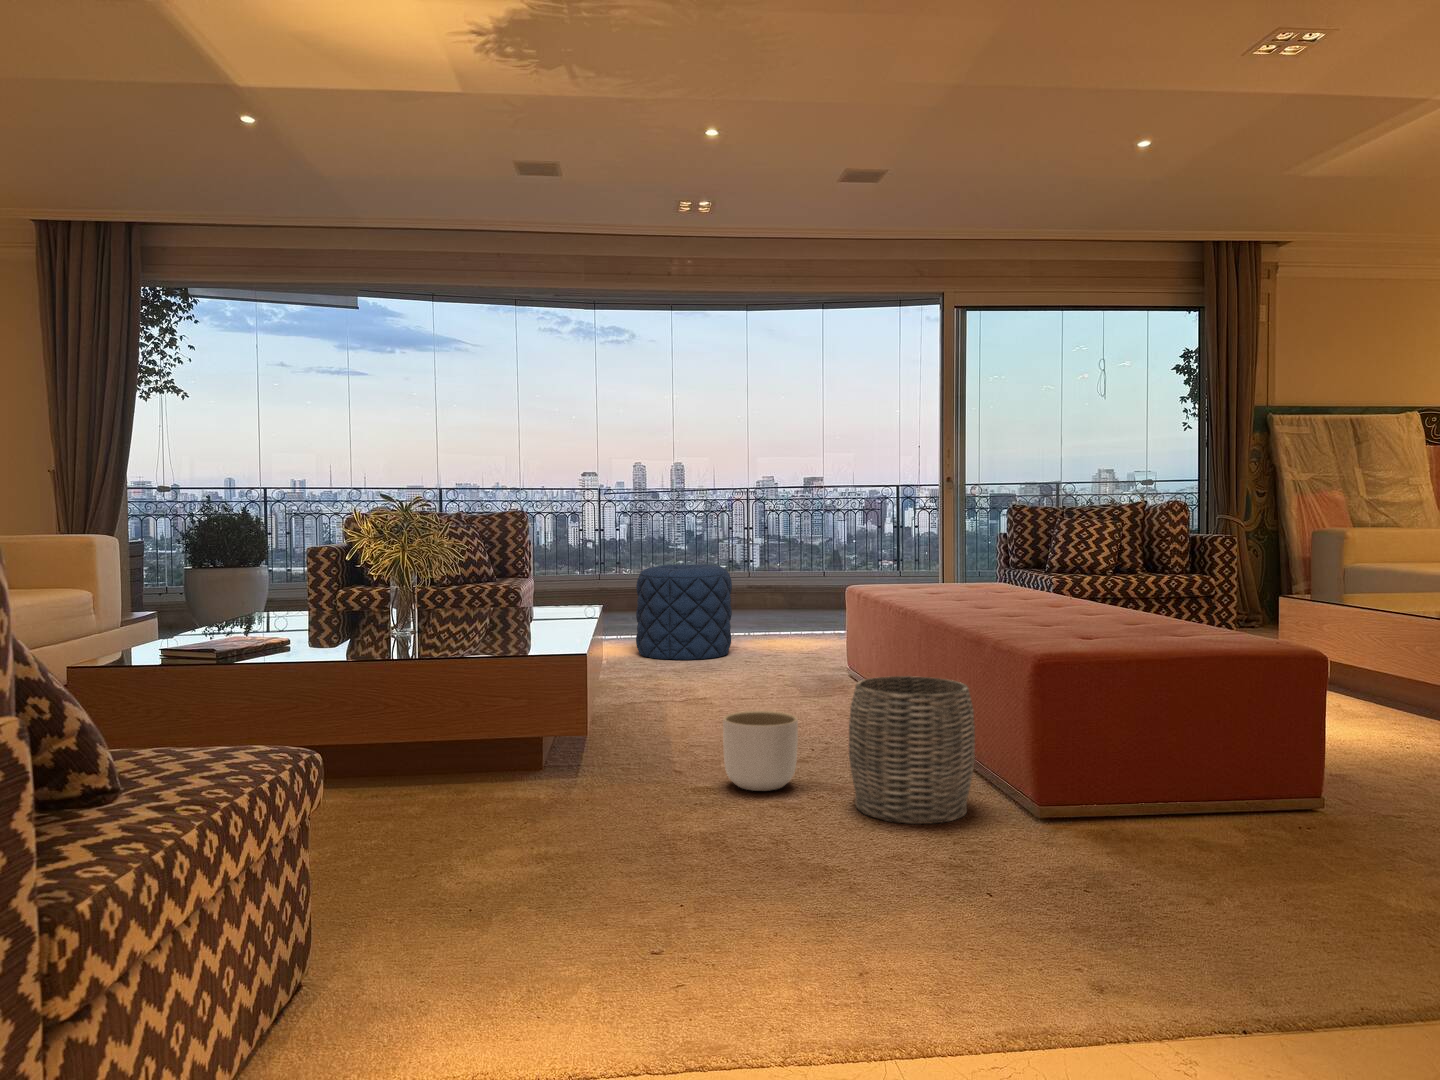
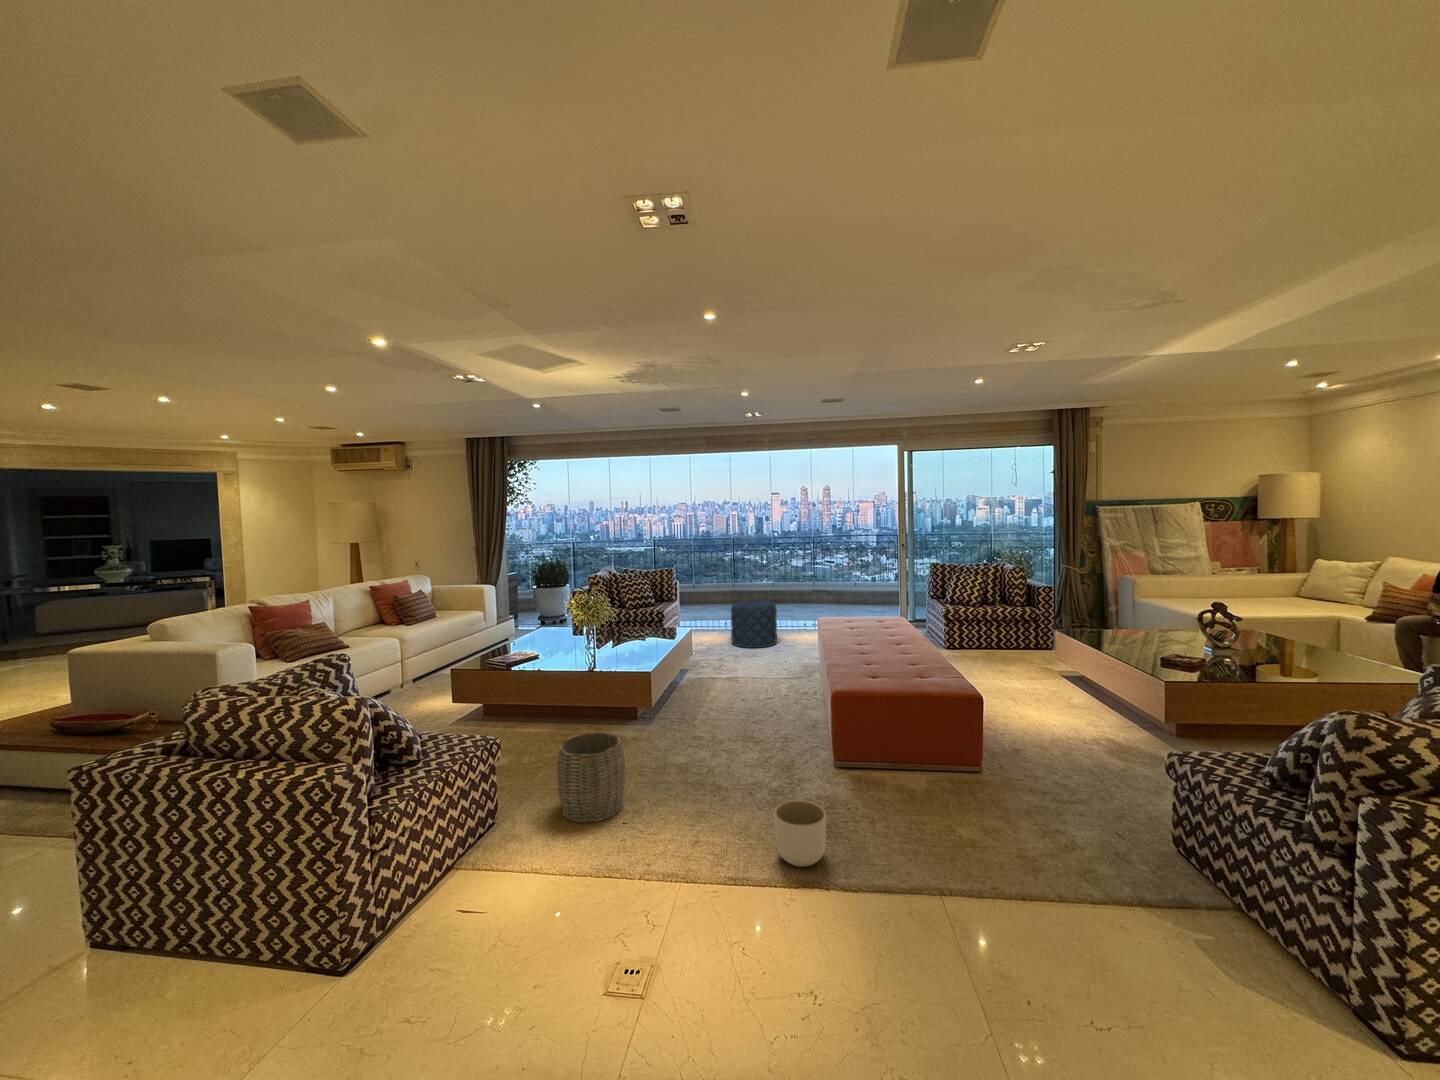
woven basket: present [849,676,975,824] -> present [557,732,625,823]
planter: present [723,711,798,791] -> present [774,800,826,867]

